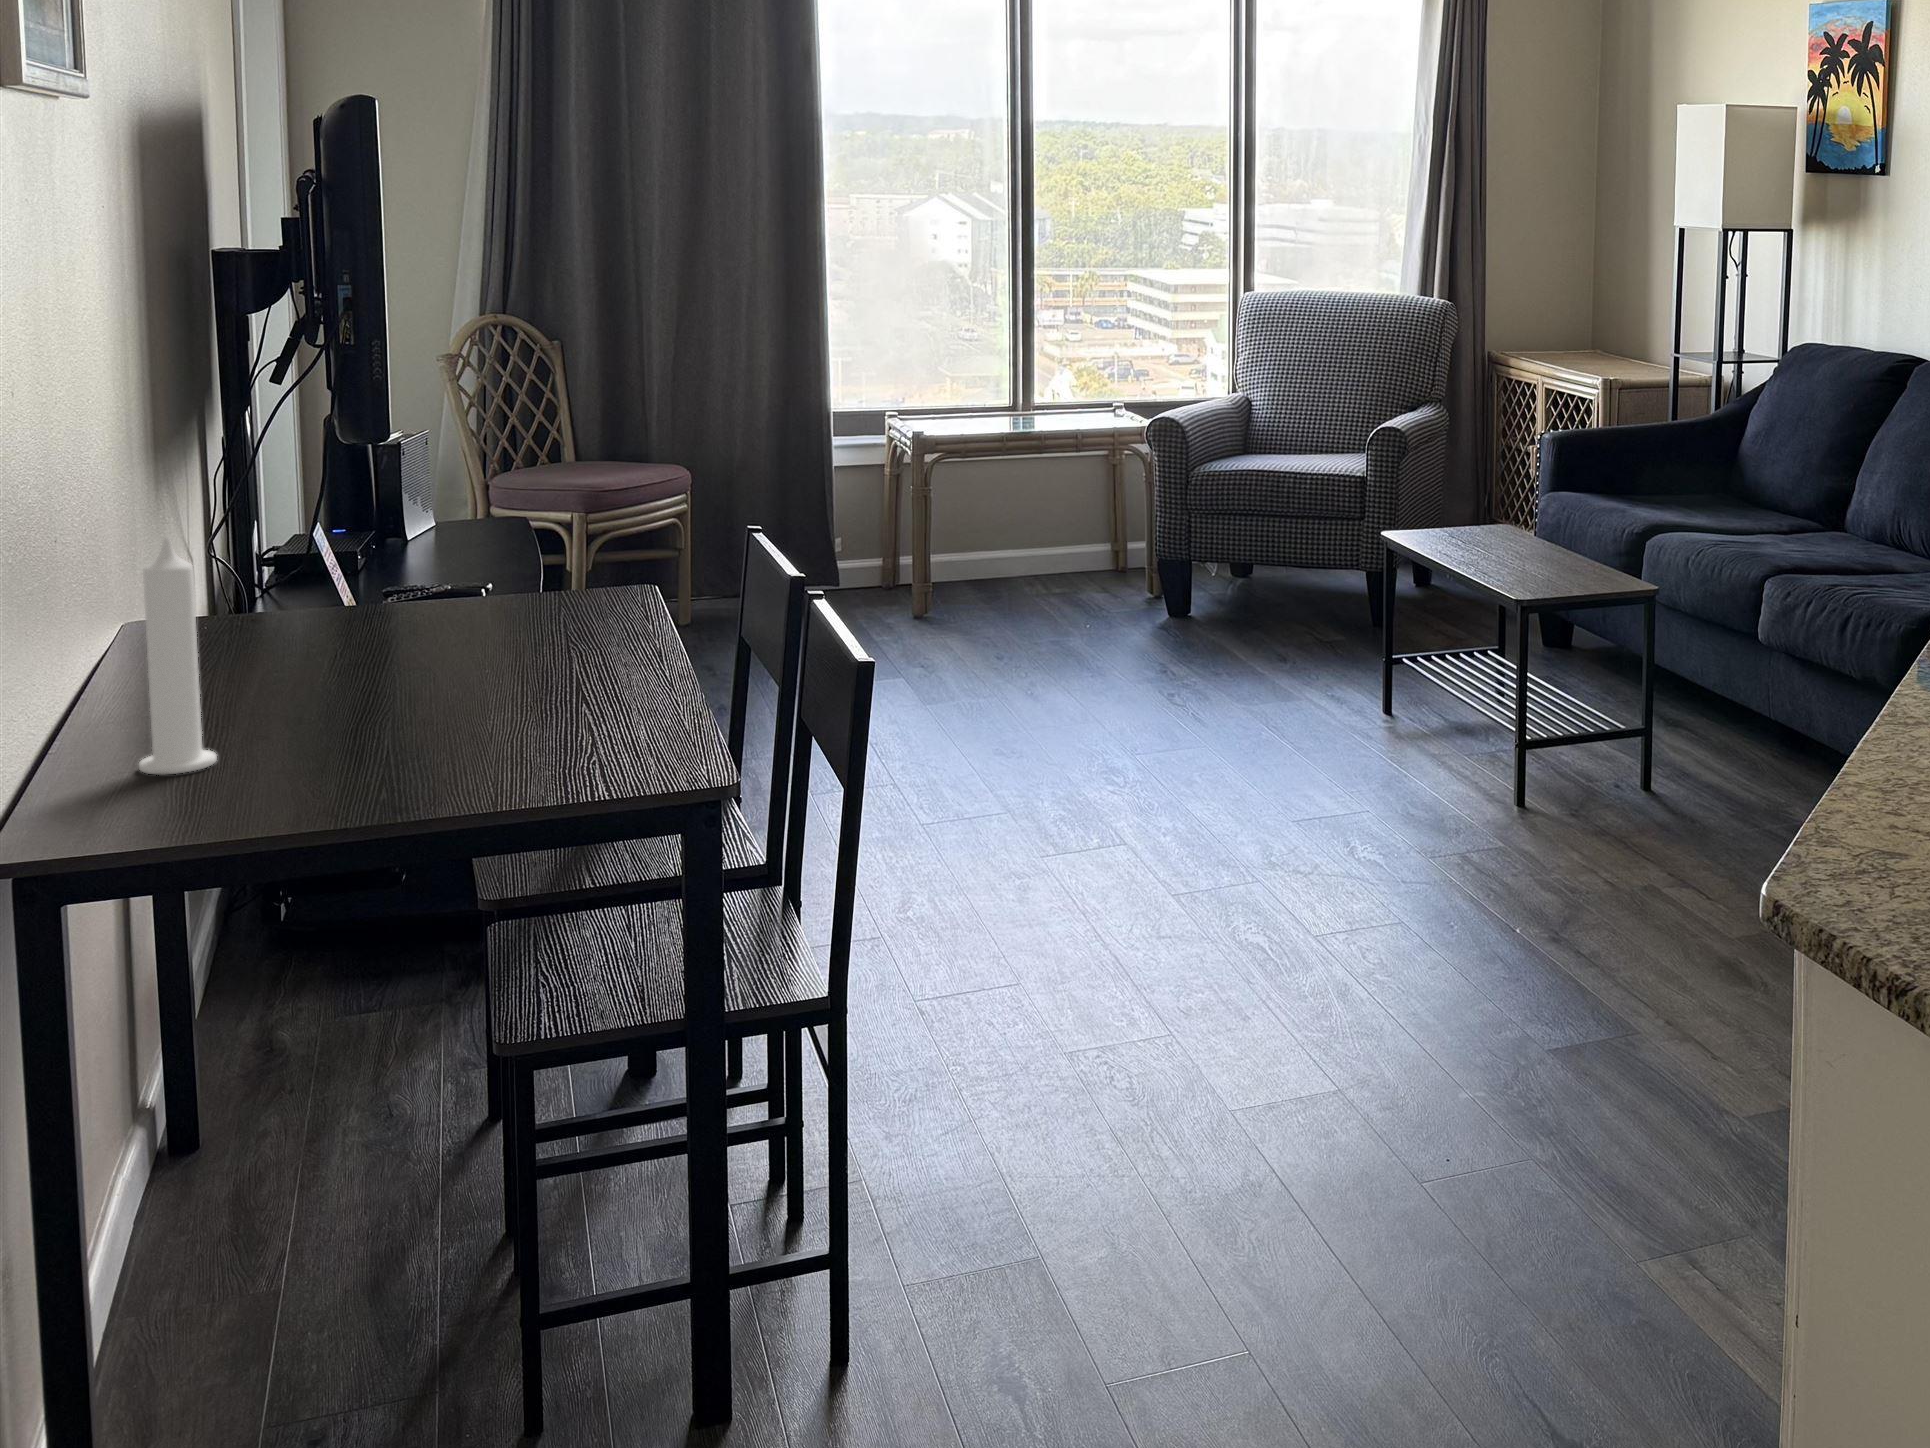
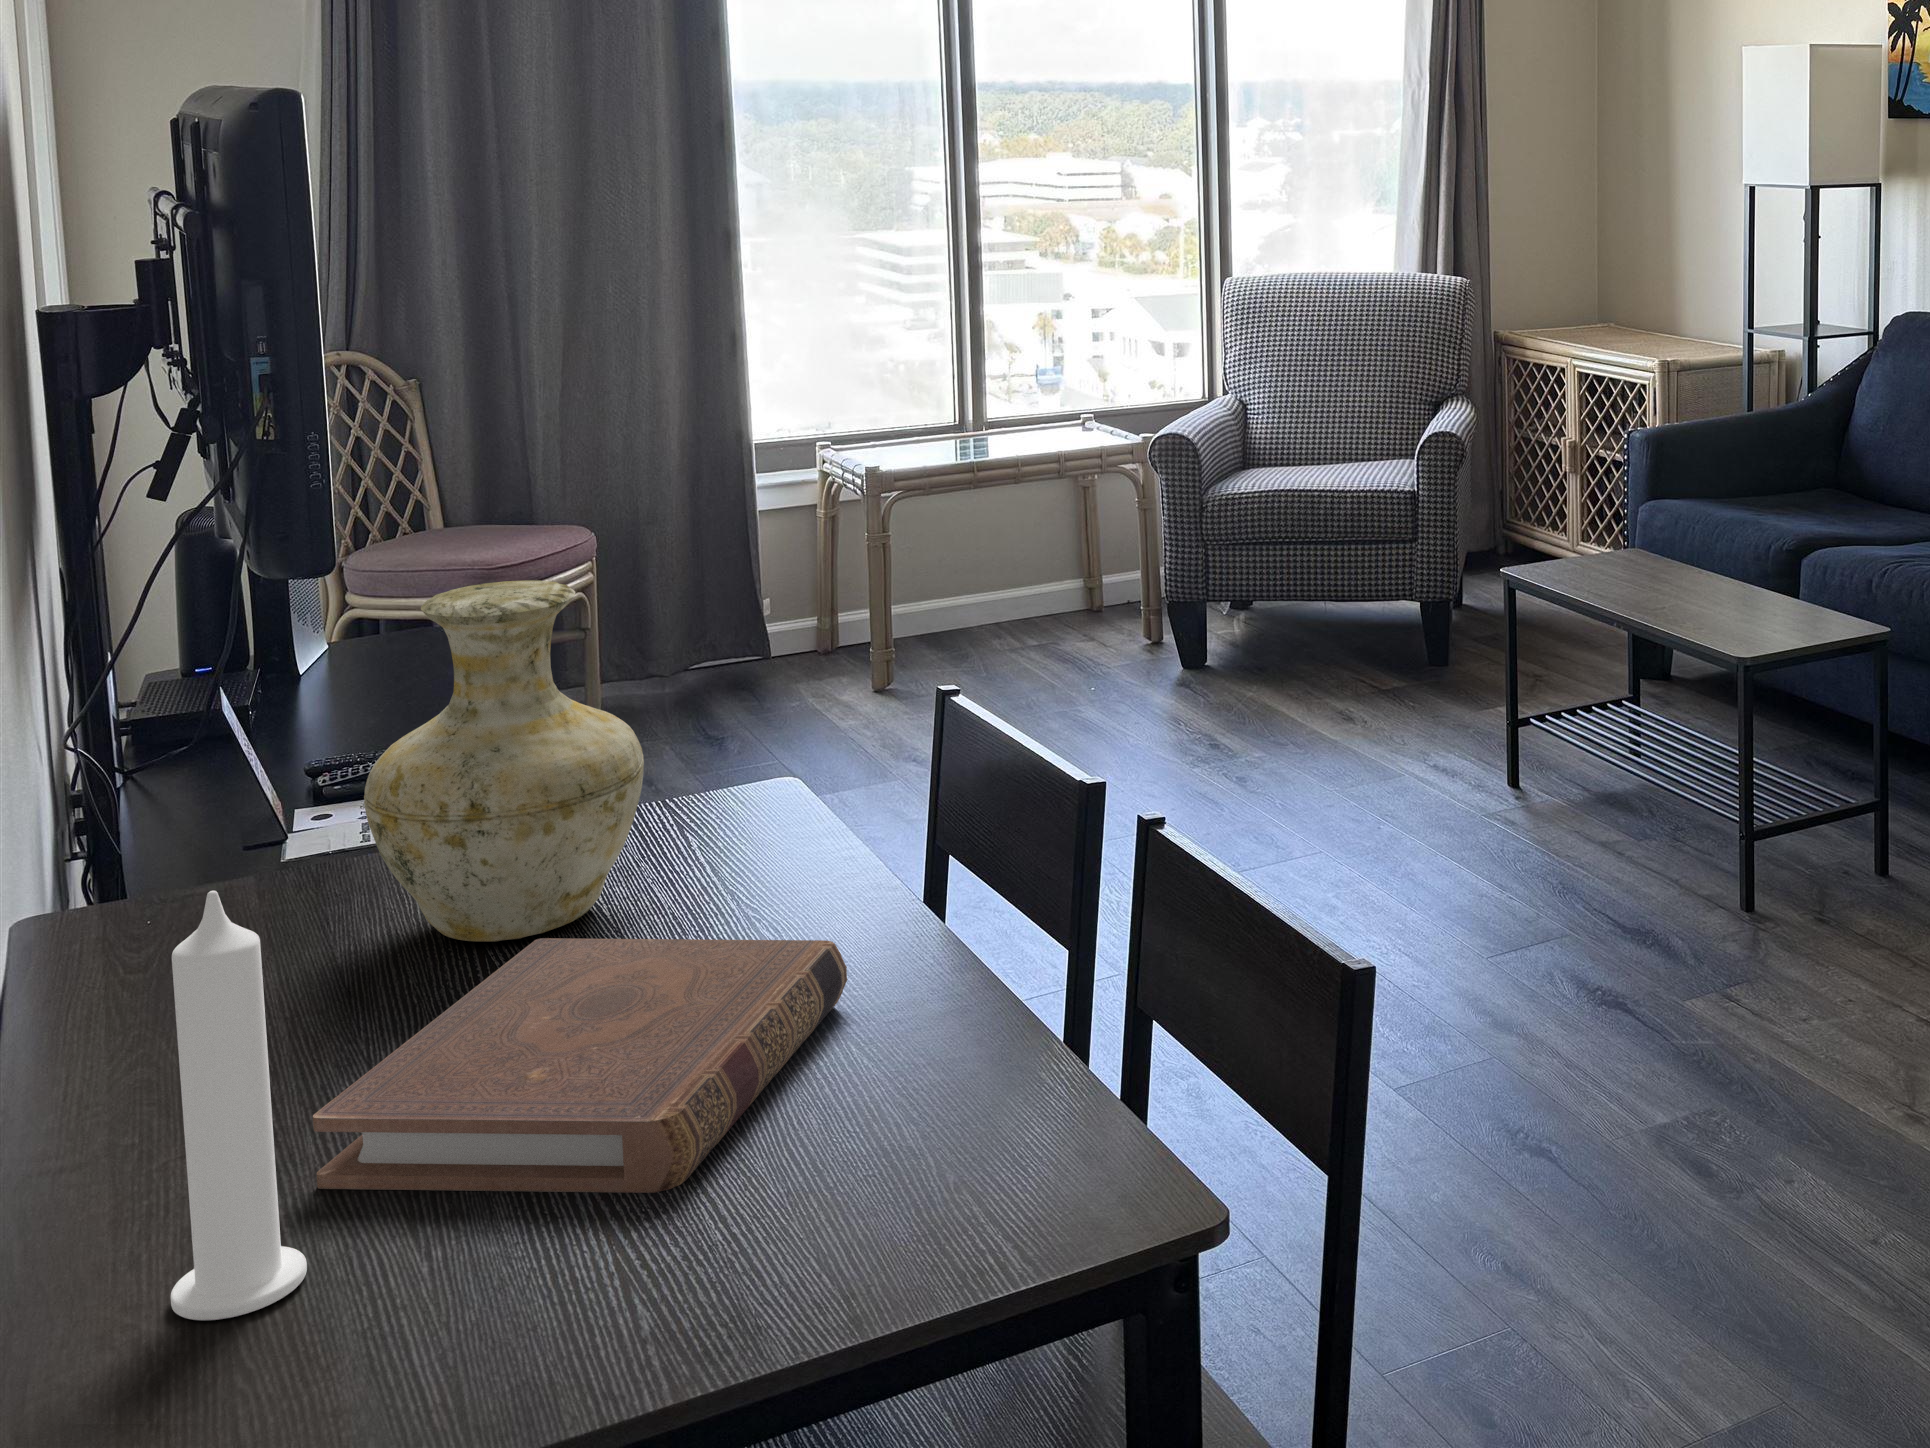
vase: none [333,421,520,648] -> present [364,580,644,941]
book: none [240,634,599,750] -> present [313,938,847,1193]

